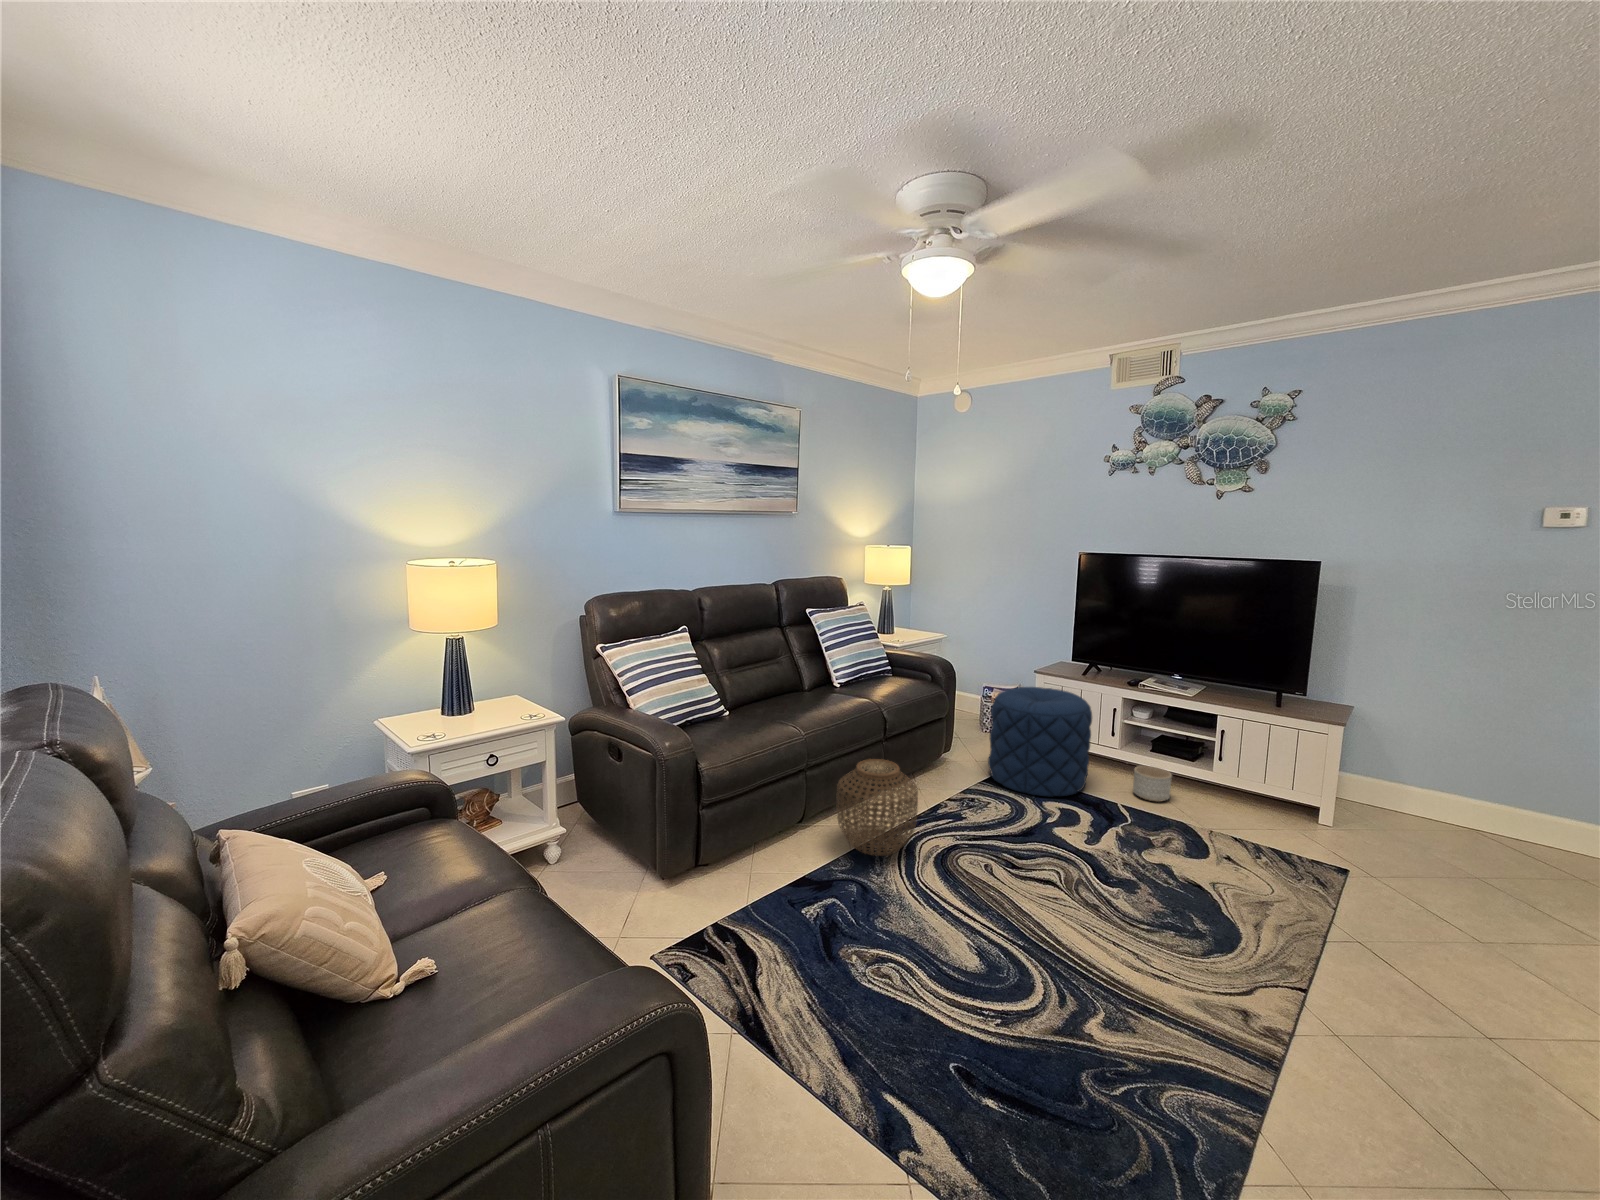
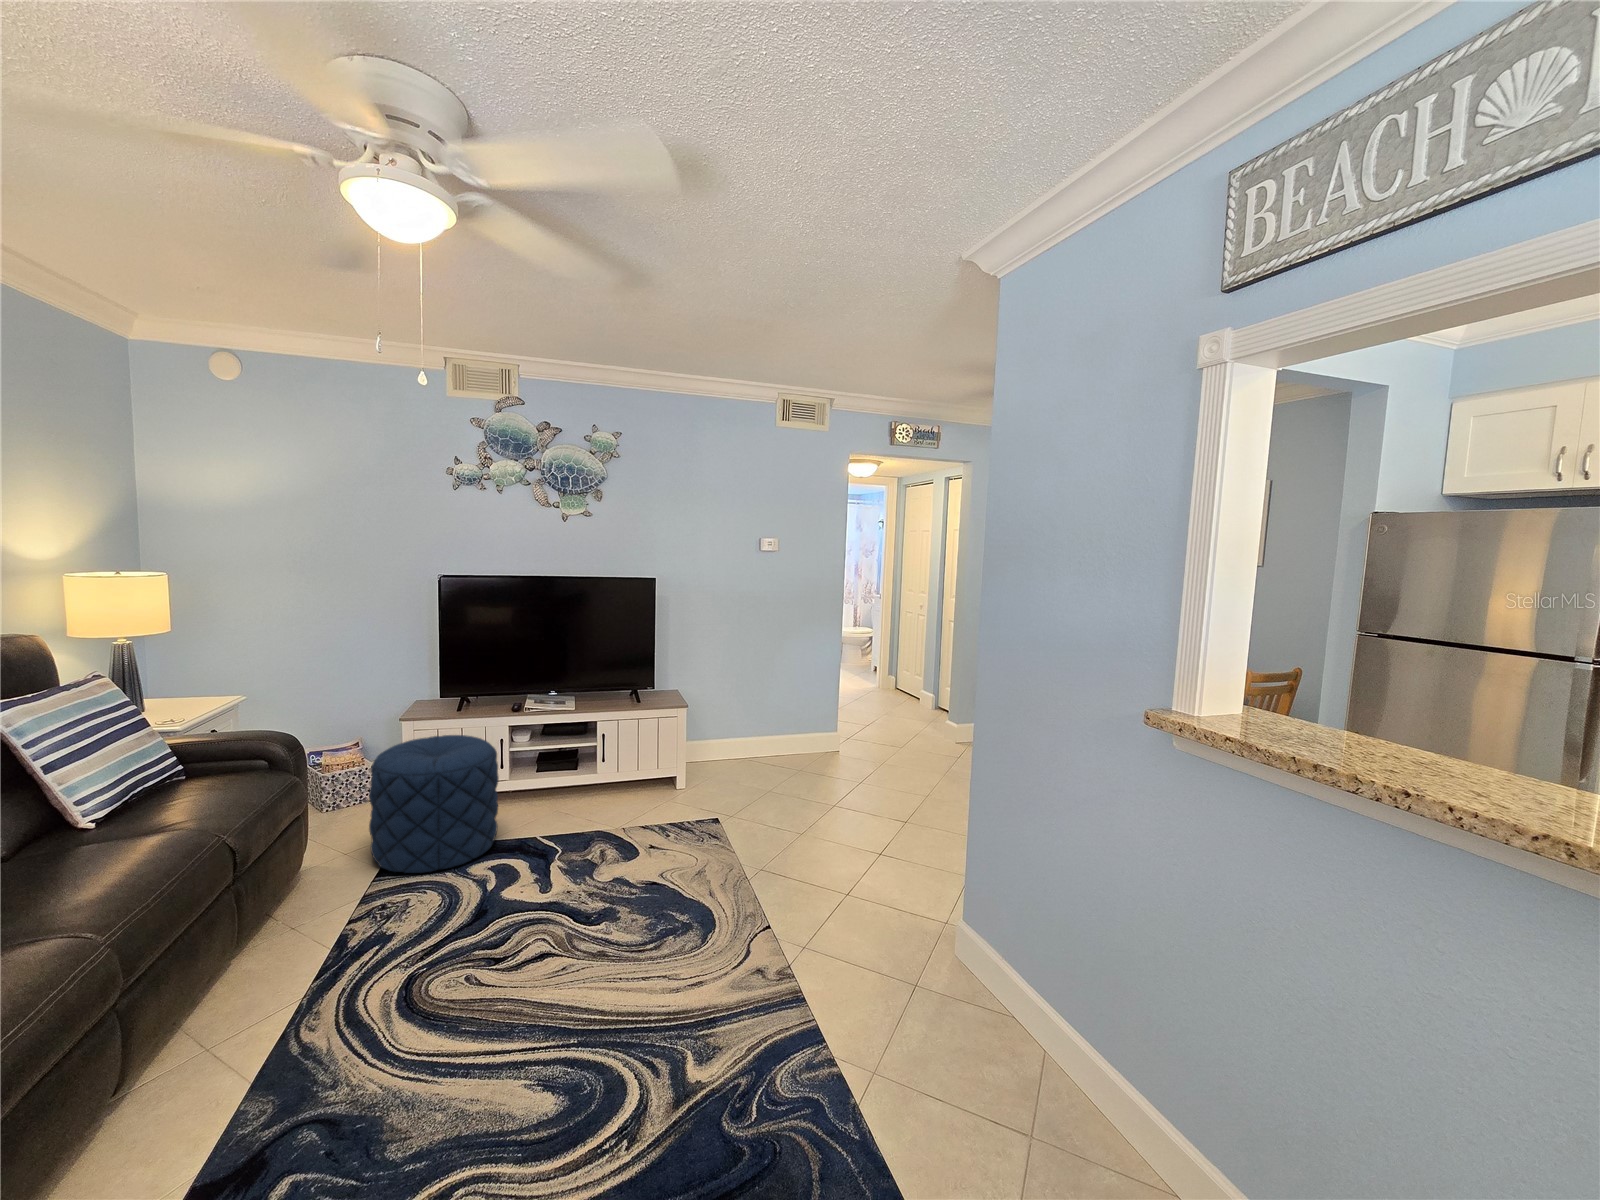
woven basket: present [837,759,918,856] -> none [204,910,362,1075]
planter: present [1133,766,1172,802] -> none [540,788,575,824]

